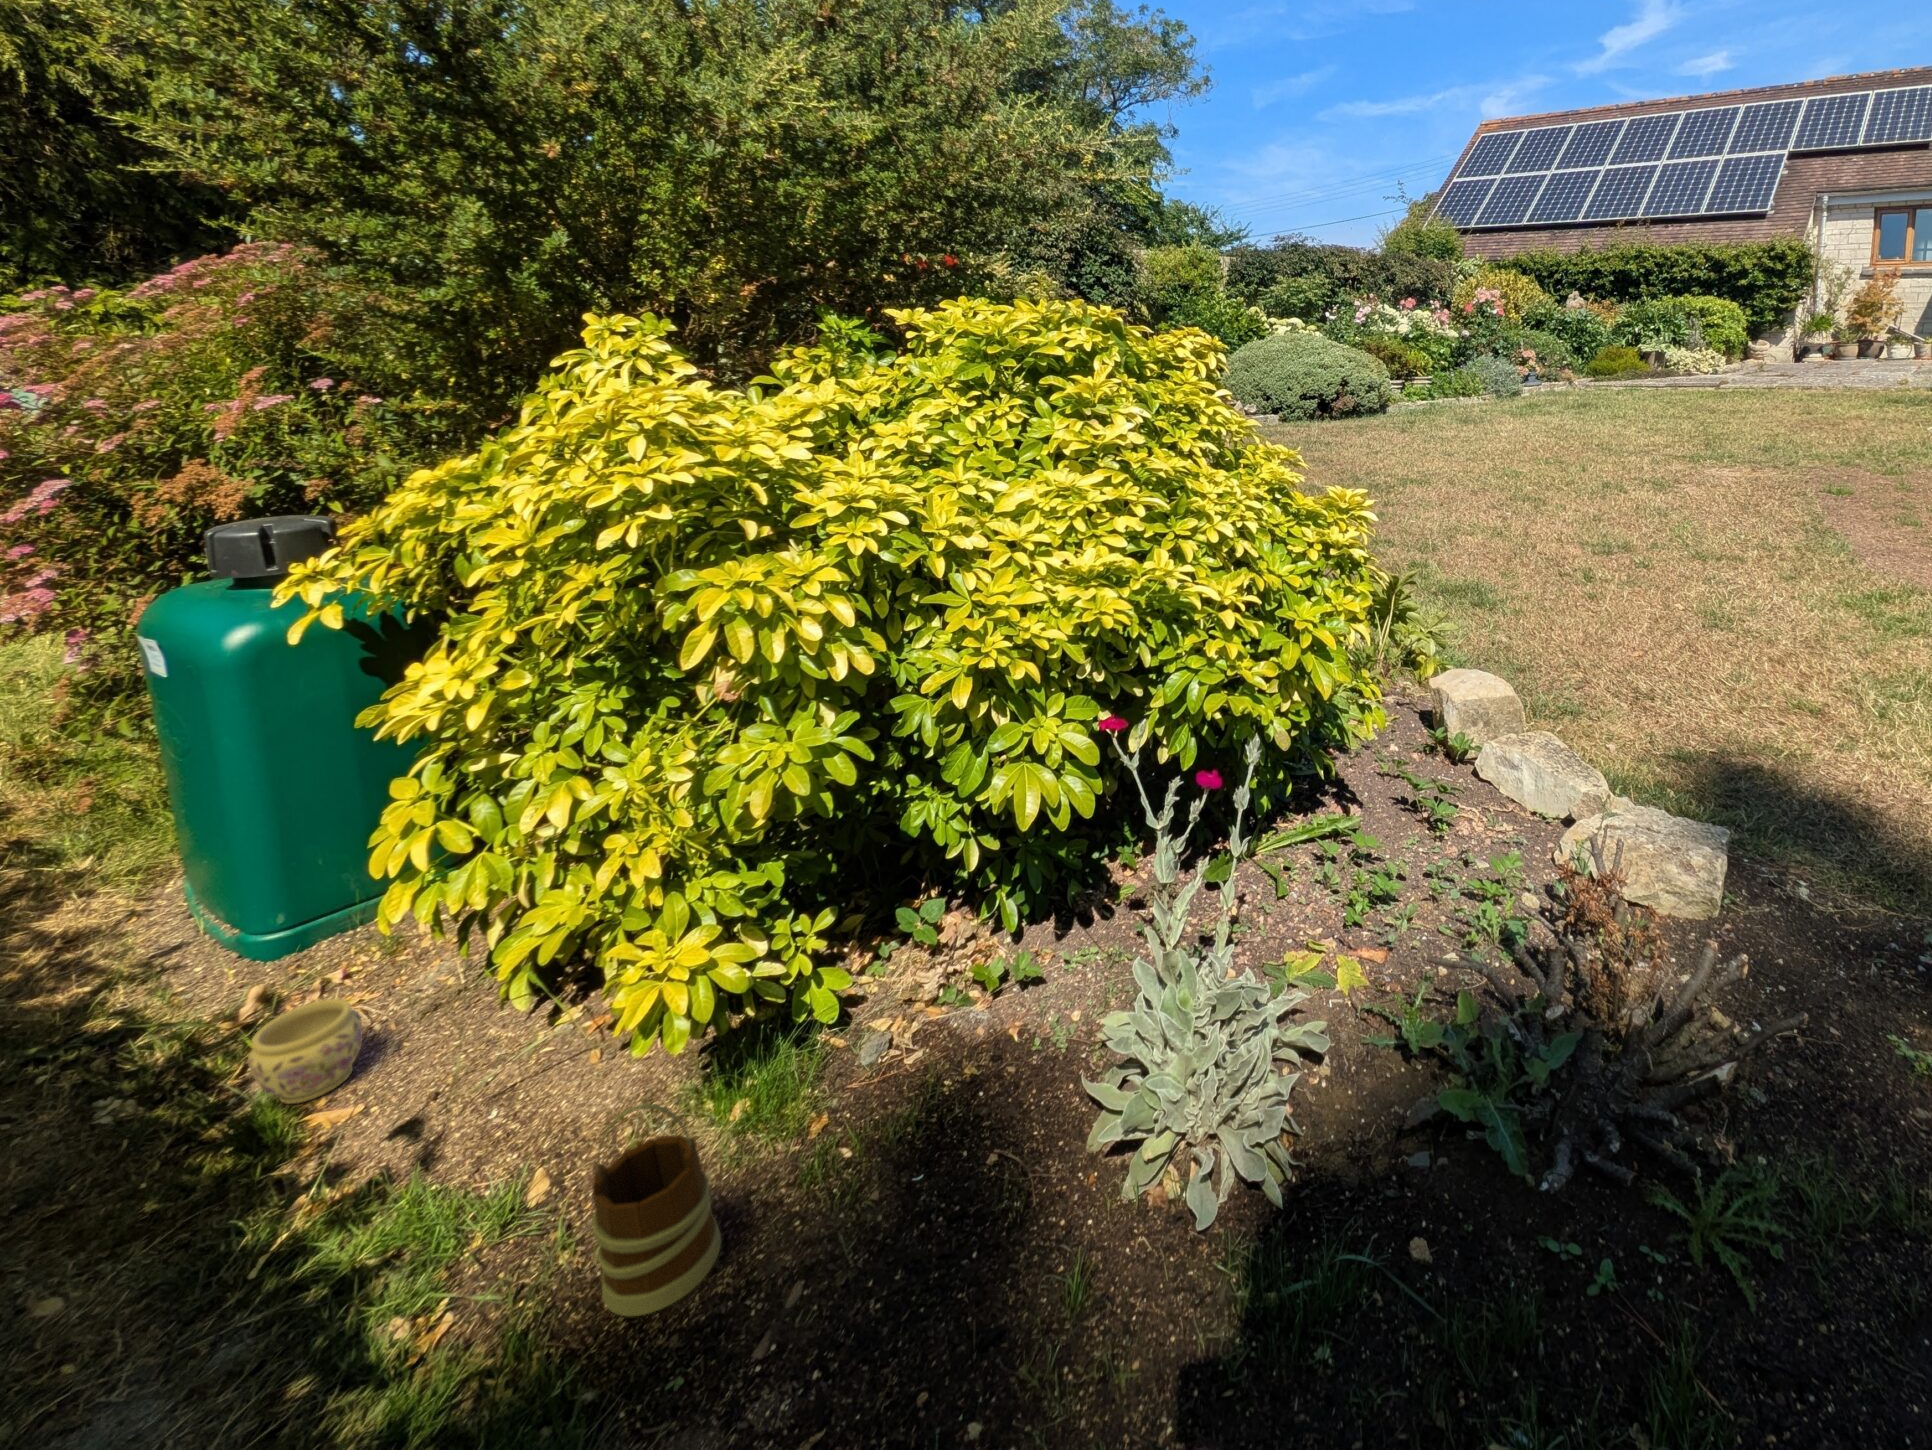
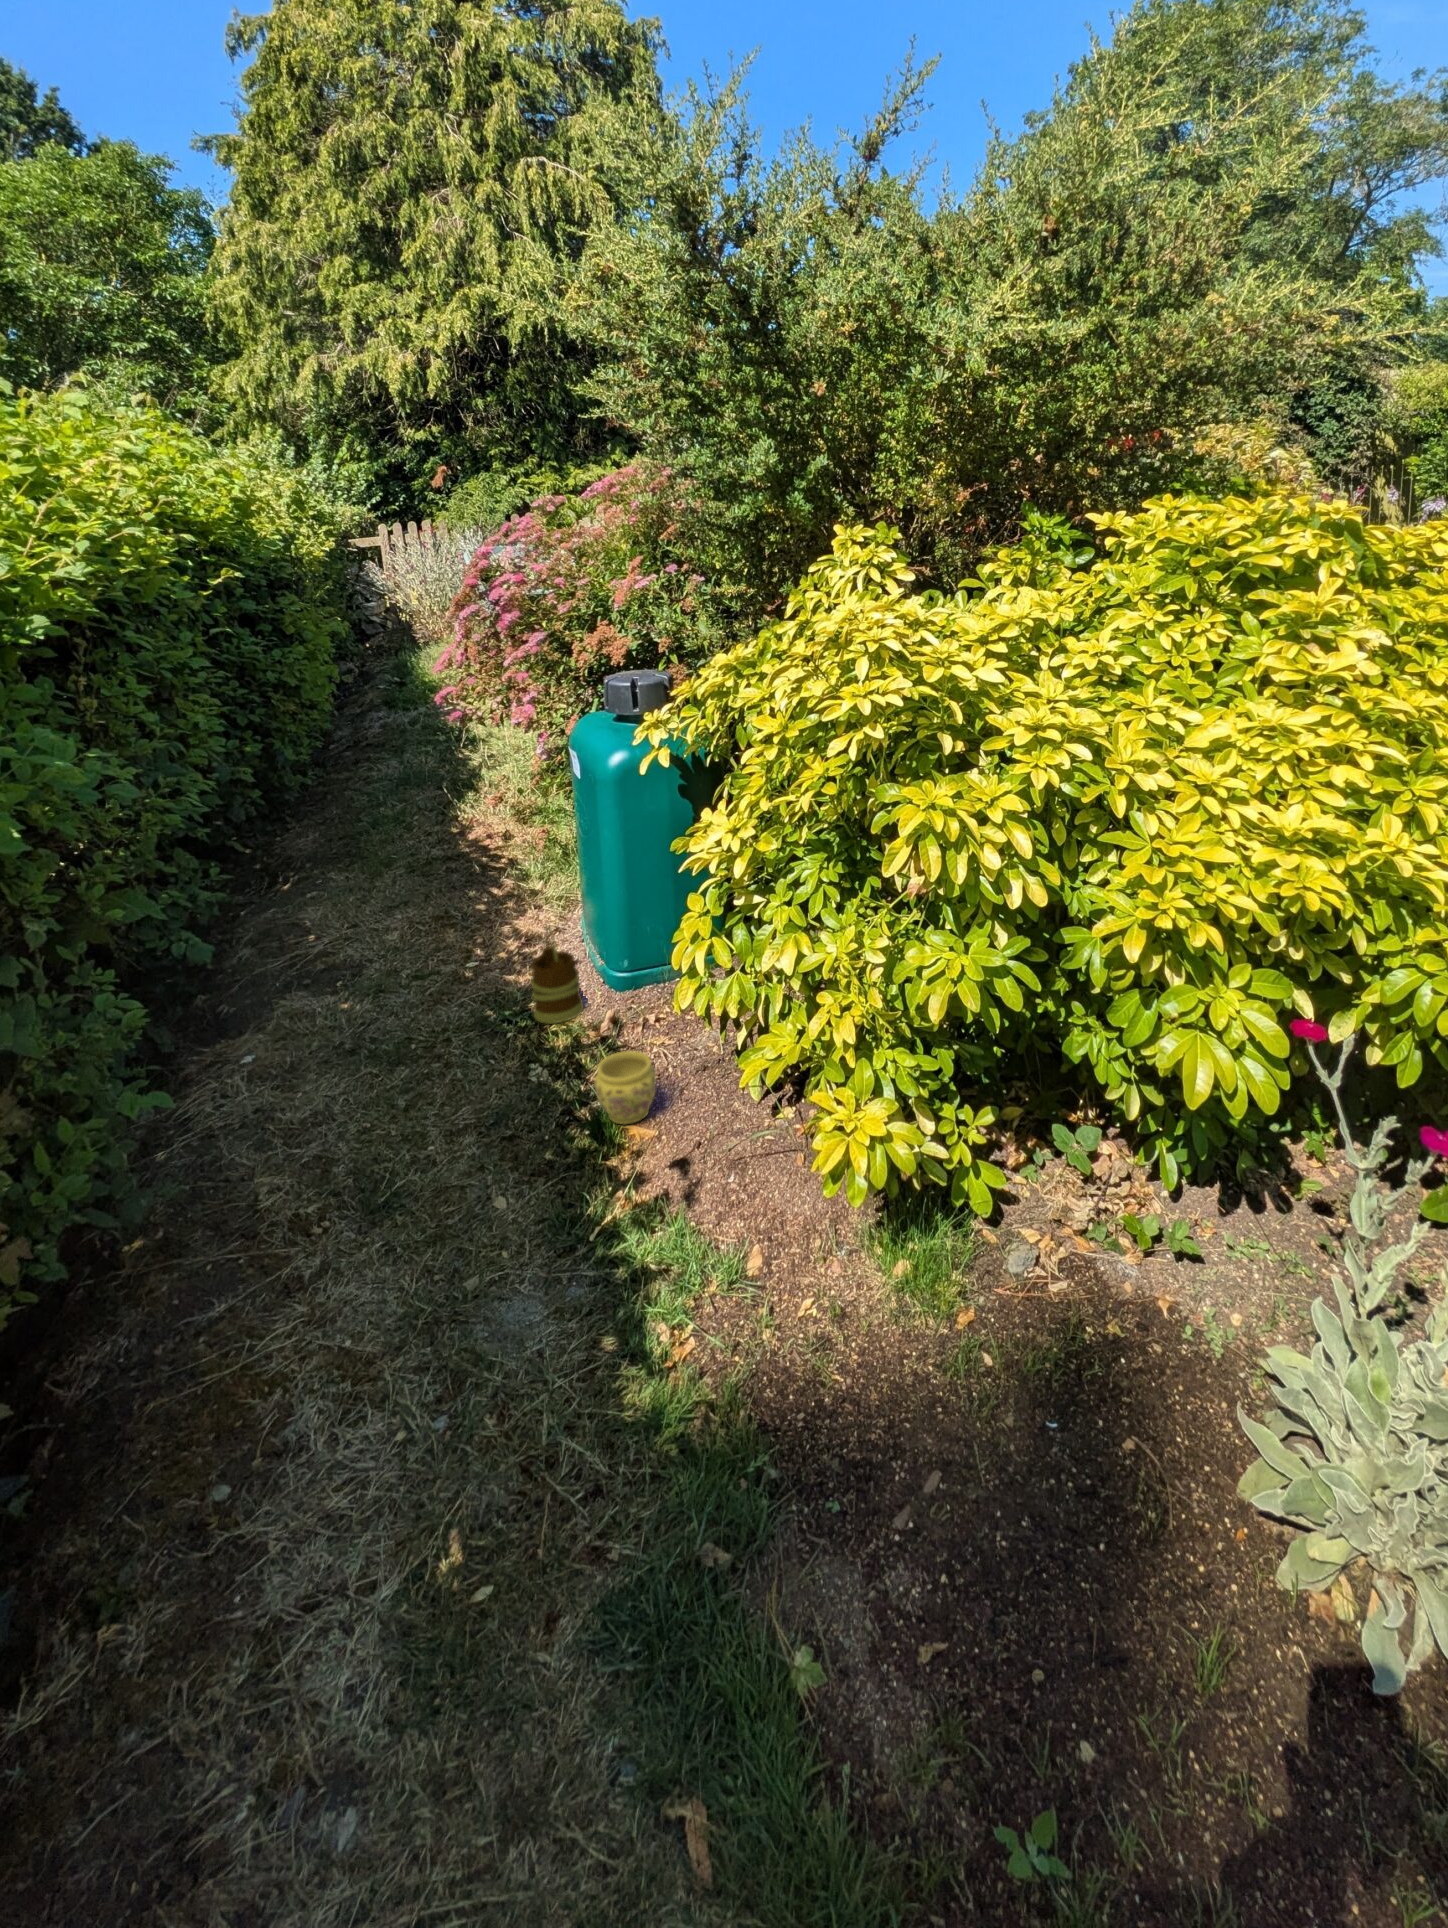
wooden bucket: present [592,1104,721,1316] -> present [531,927,584,1024]

